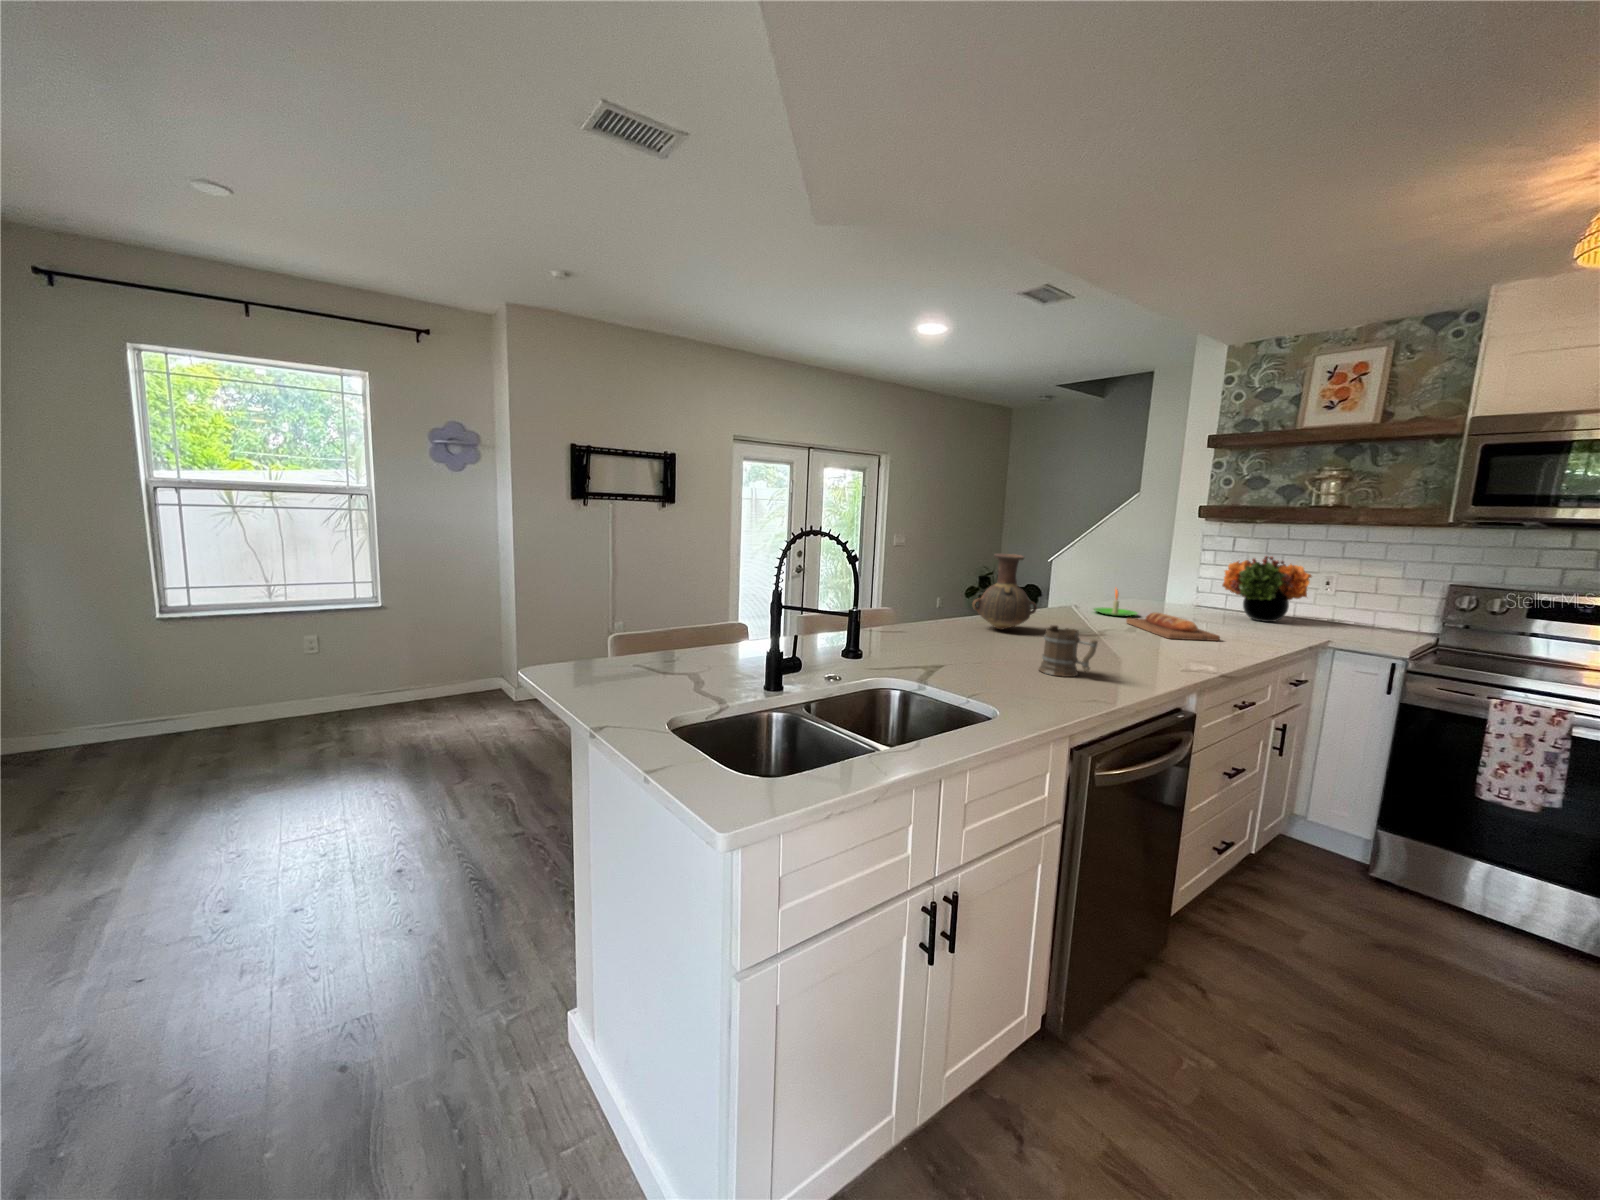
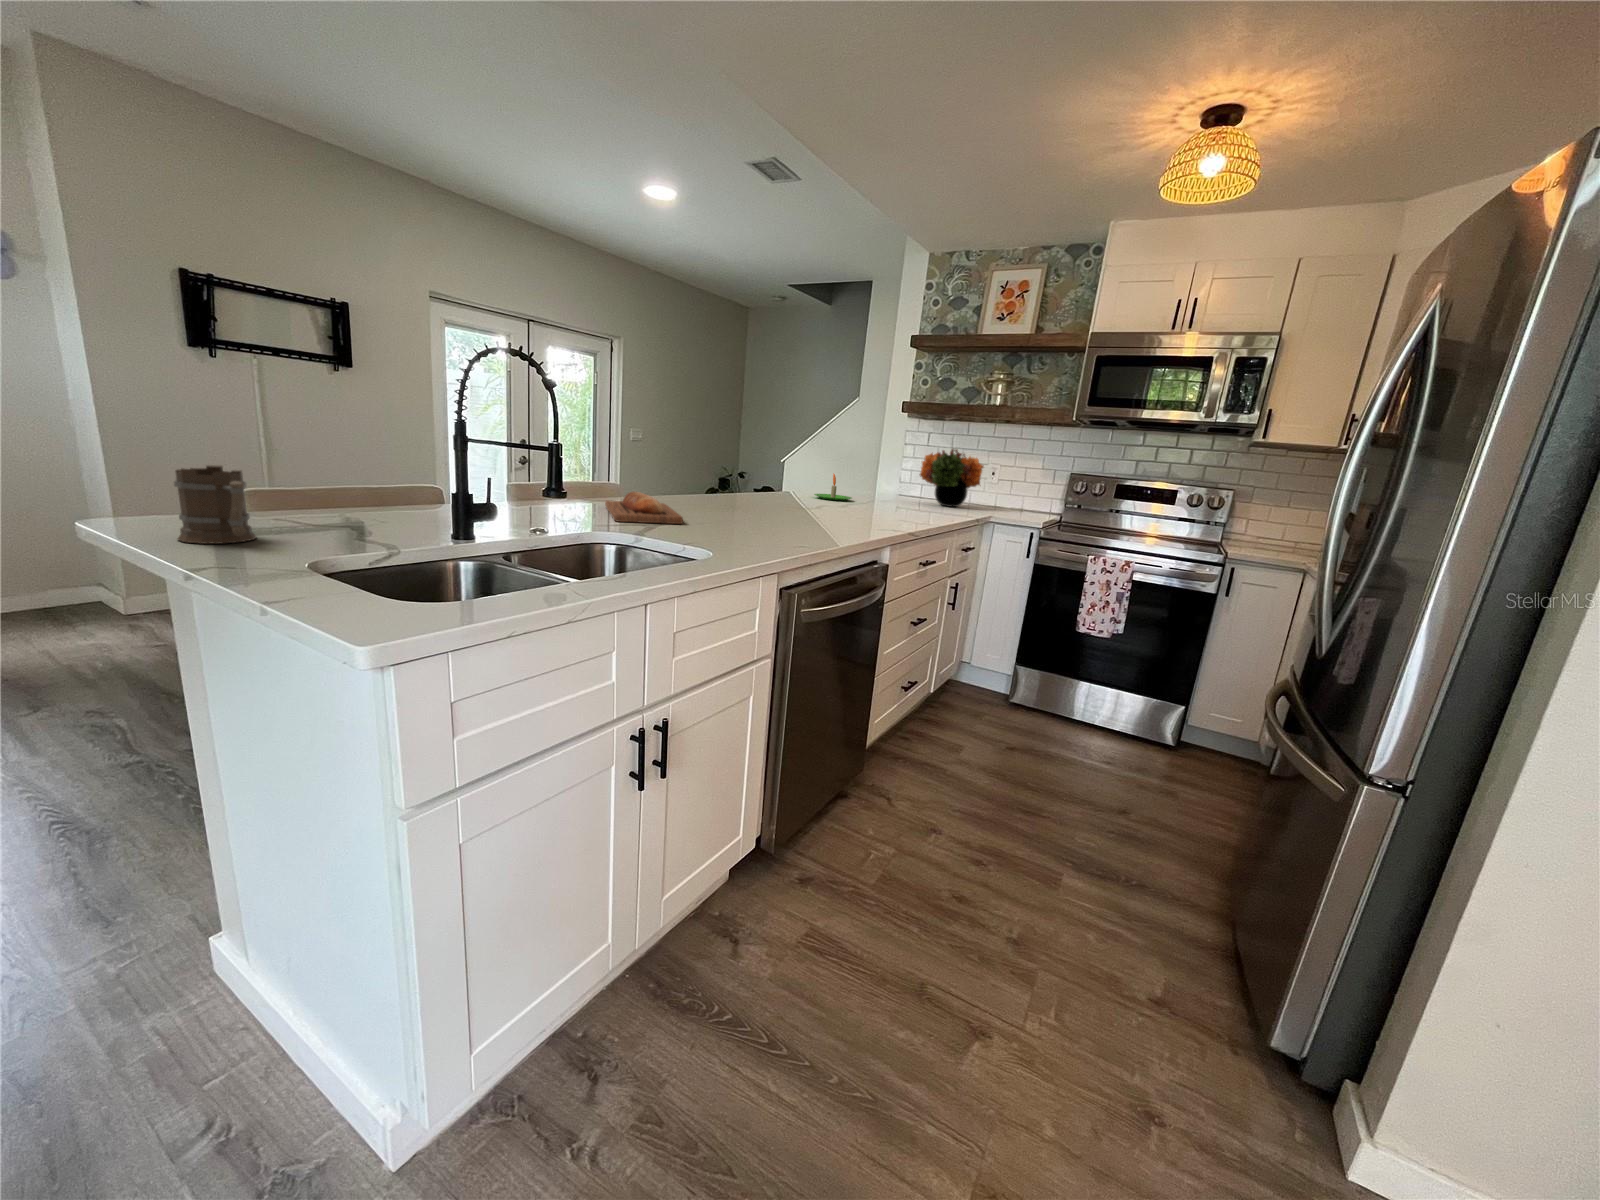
vase: present [972,554,1037,630] -> none [698,427,760,505]
bread loaf: present [1126,612,1220,641] -> present [605,492,683,524]
mug: present [1039,625,1098,677] -> present [174,465,256,544]

